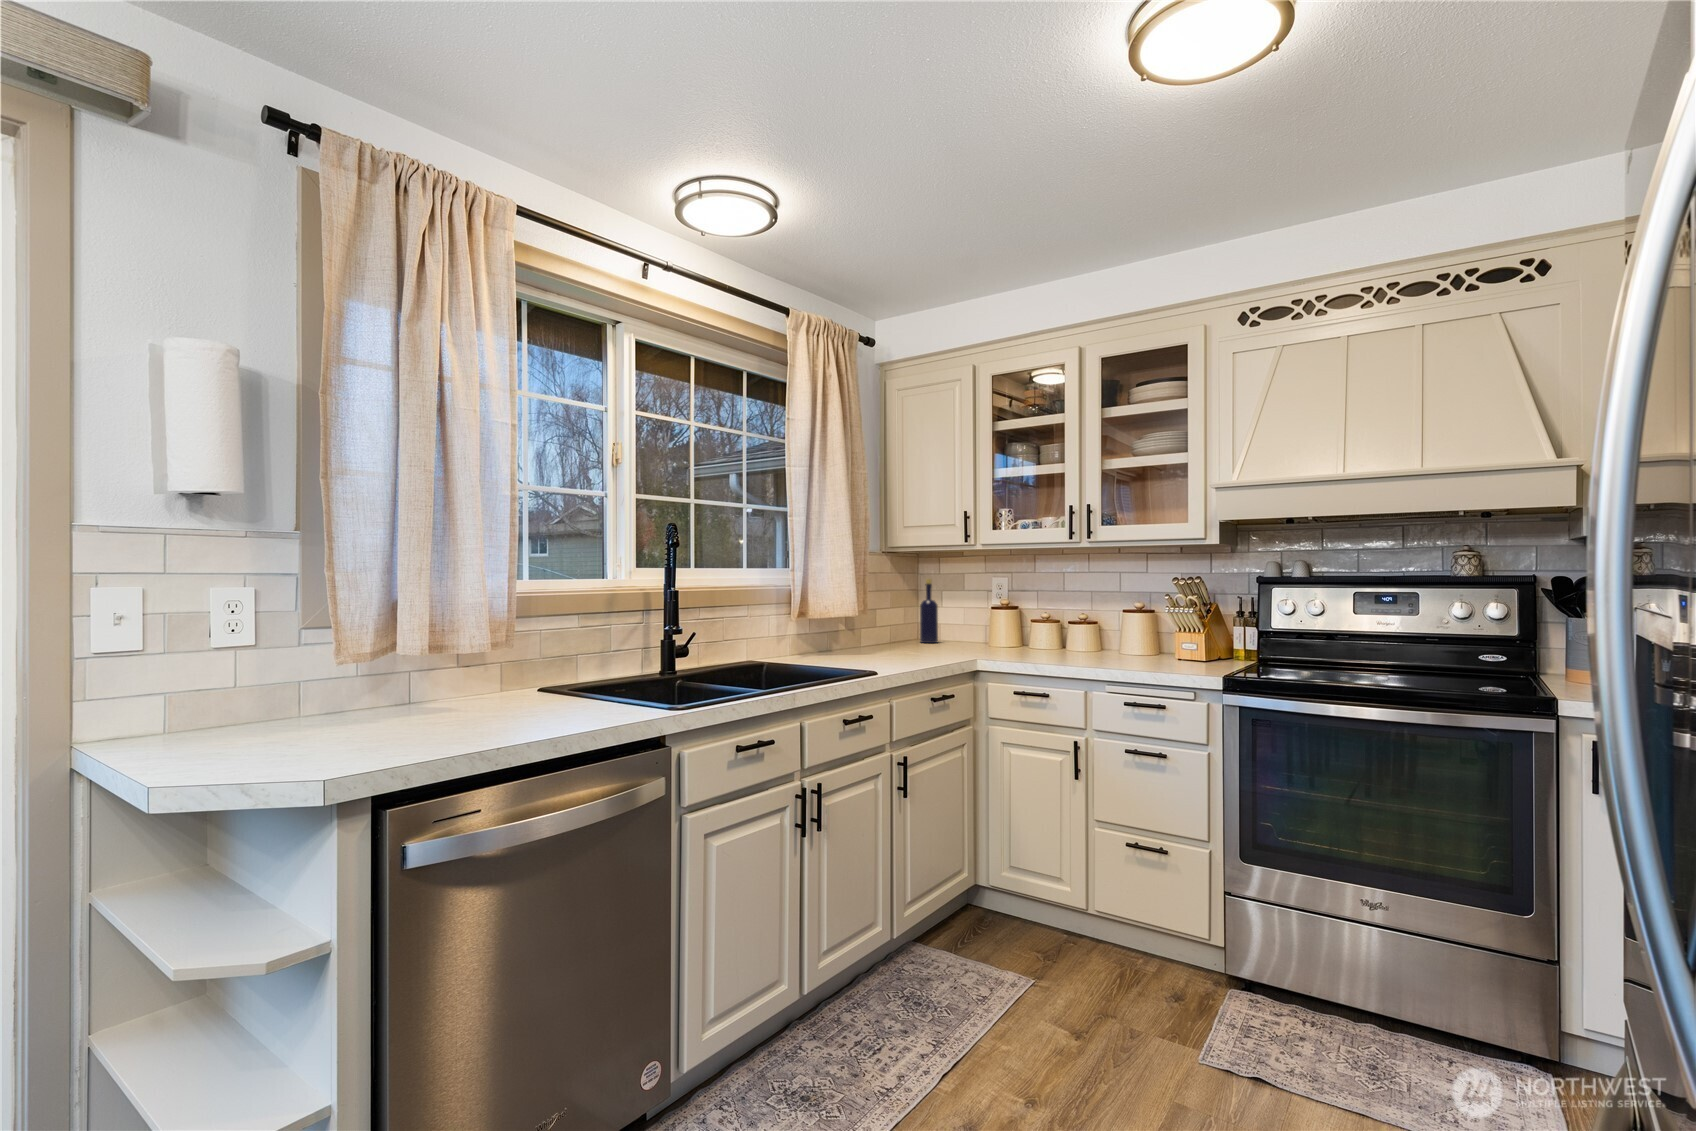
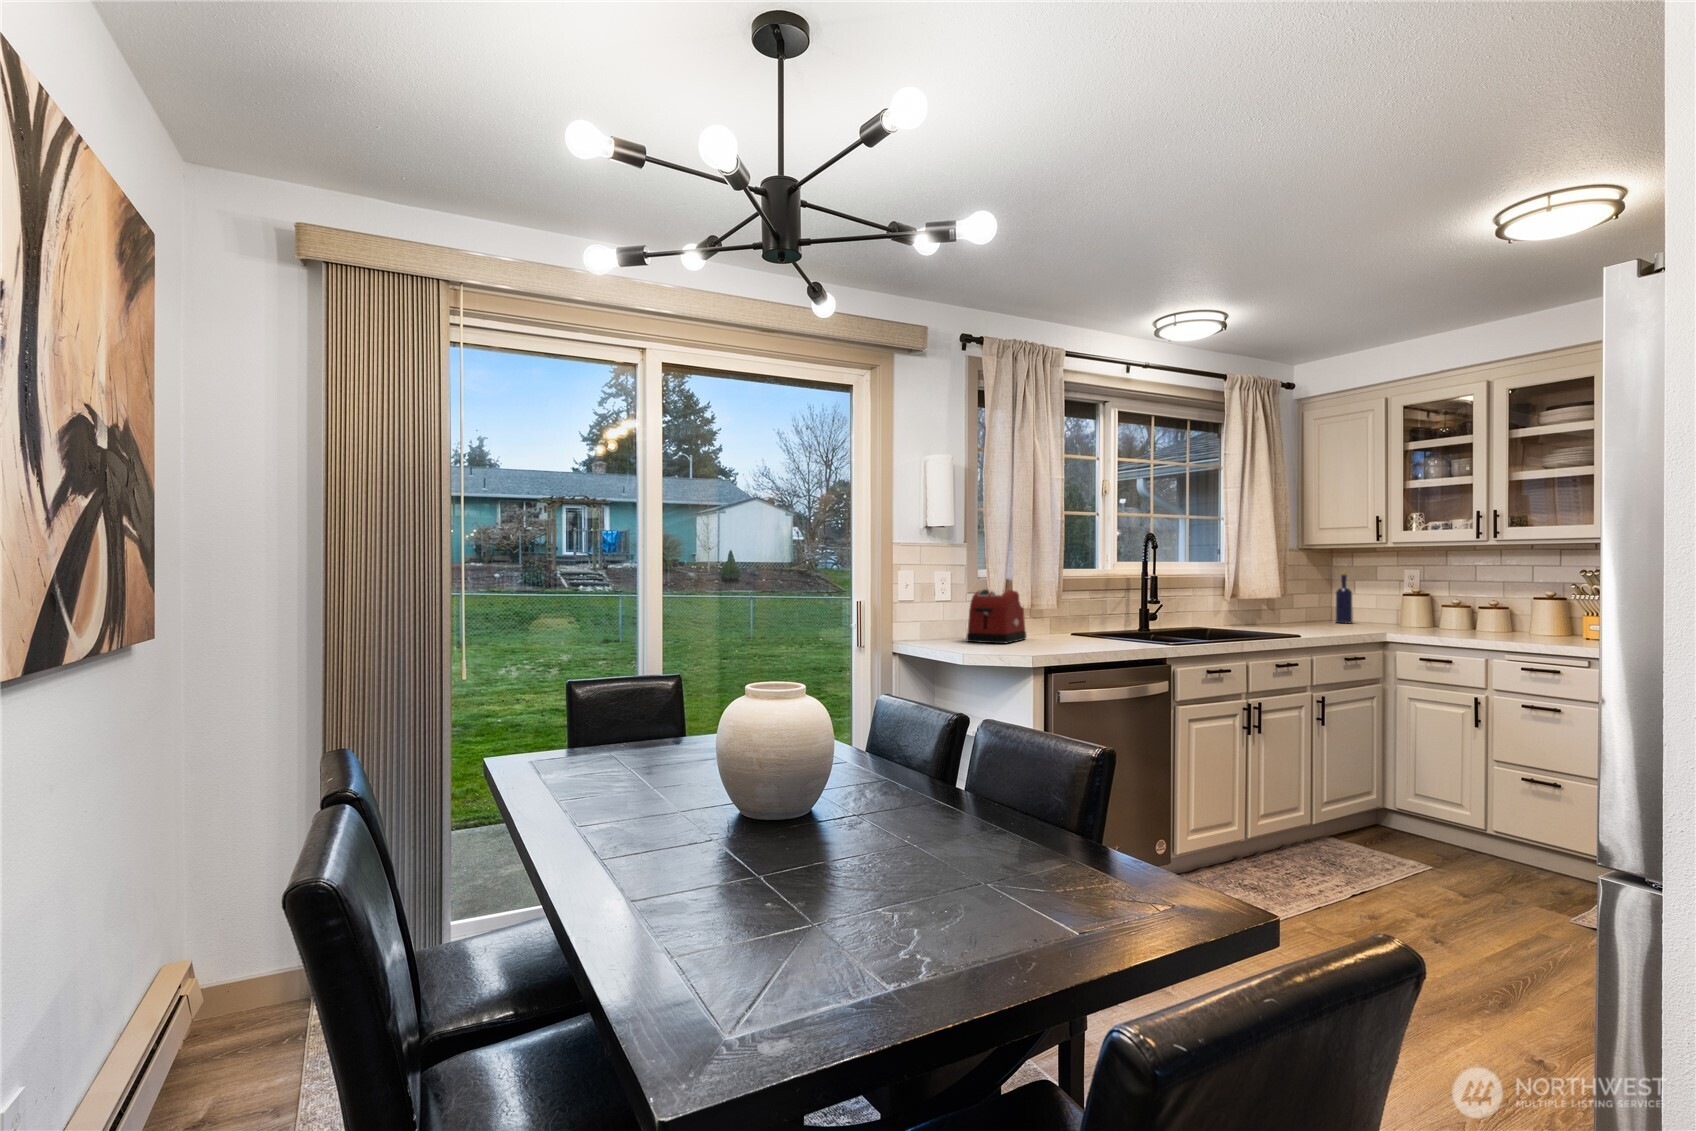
toaster: none [282,621,432,729] -> present [966,589,1026,643]

